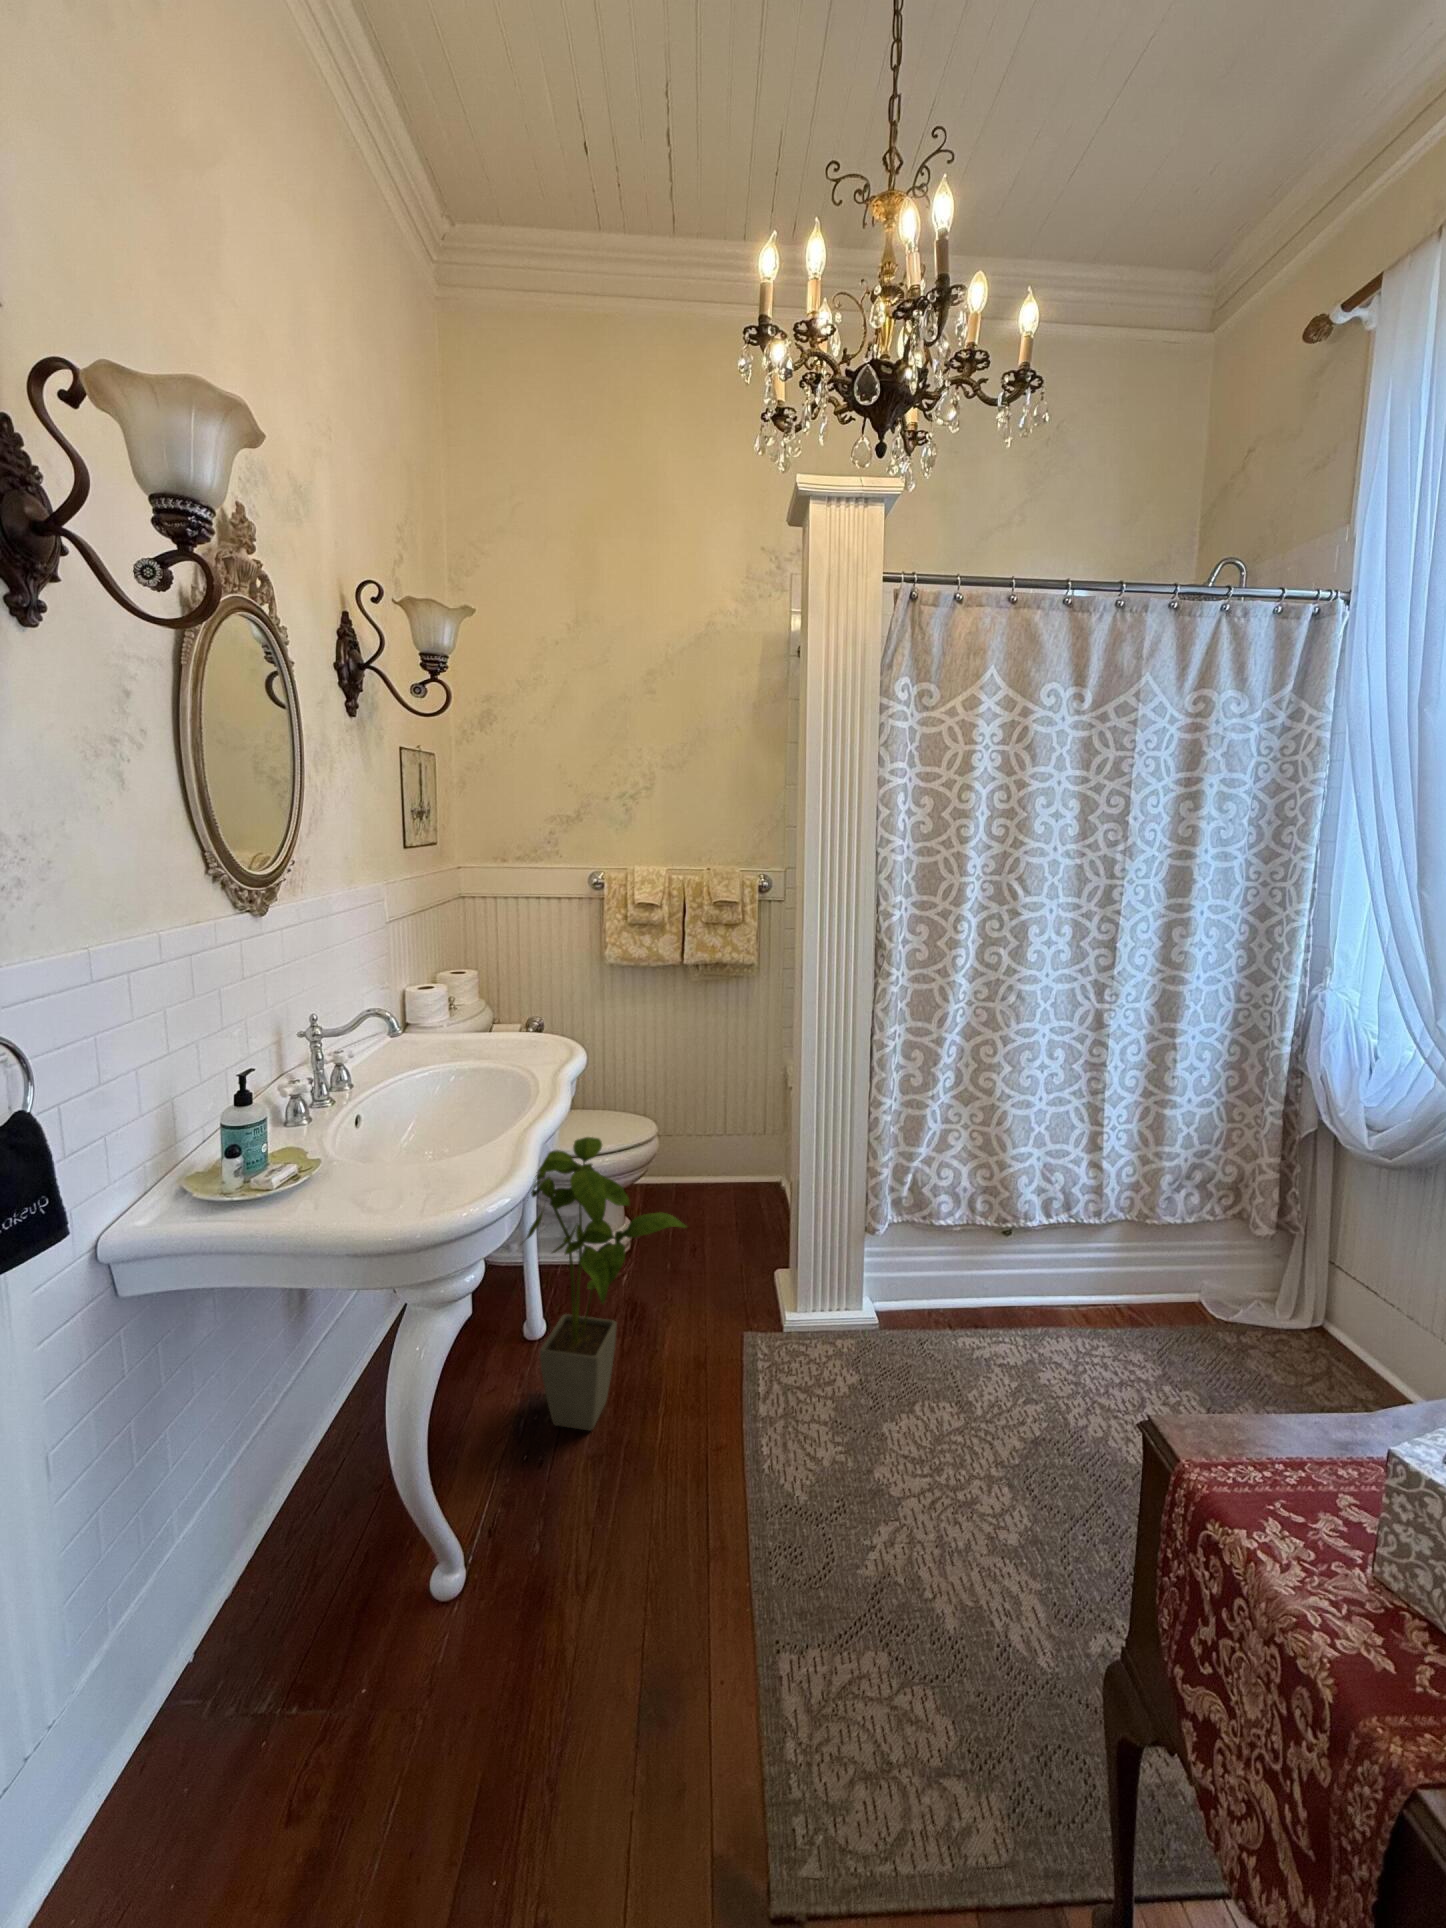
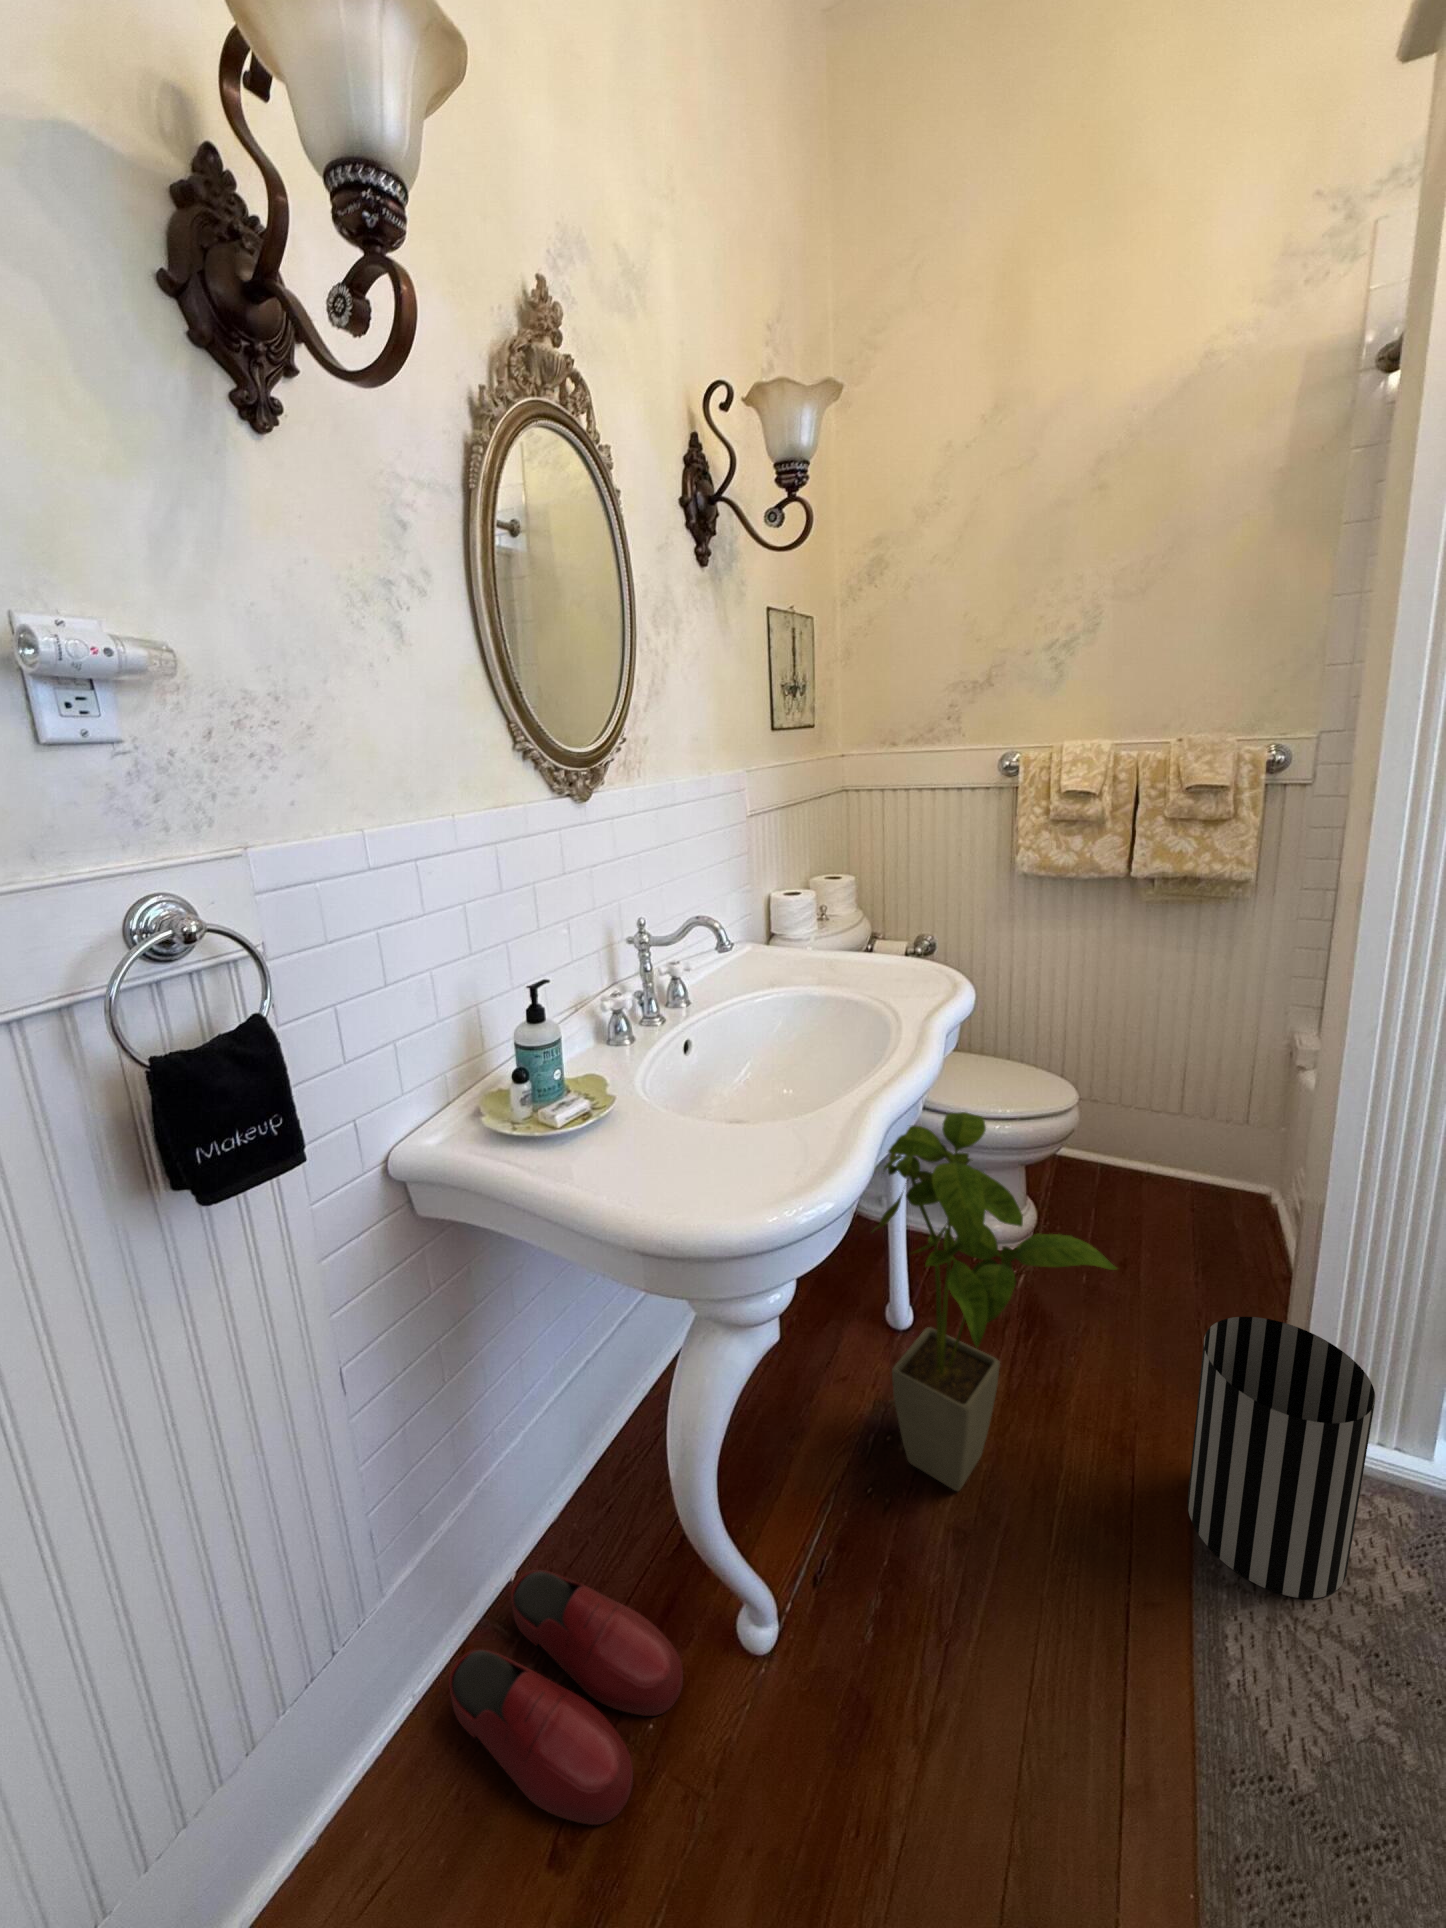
wastebasket: none [737,1243,824,1412] -> present [1188,1317,1375,1598]
slippers: none [144,1615,387,1797] -> present [449,1570,683,1825]

